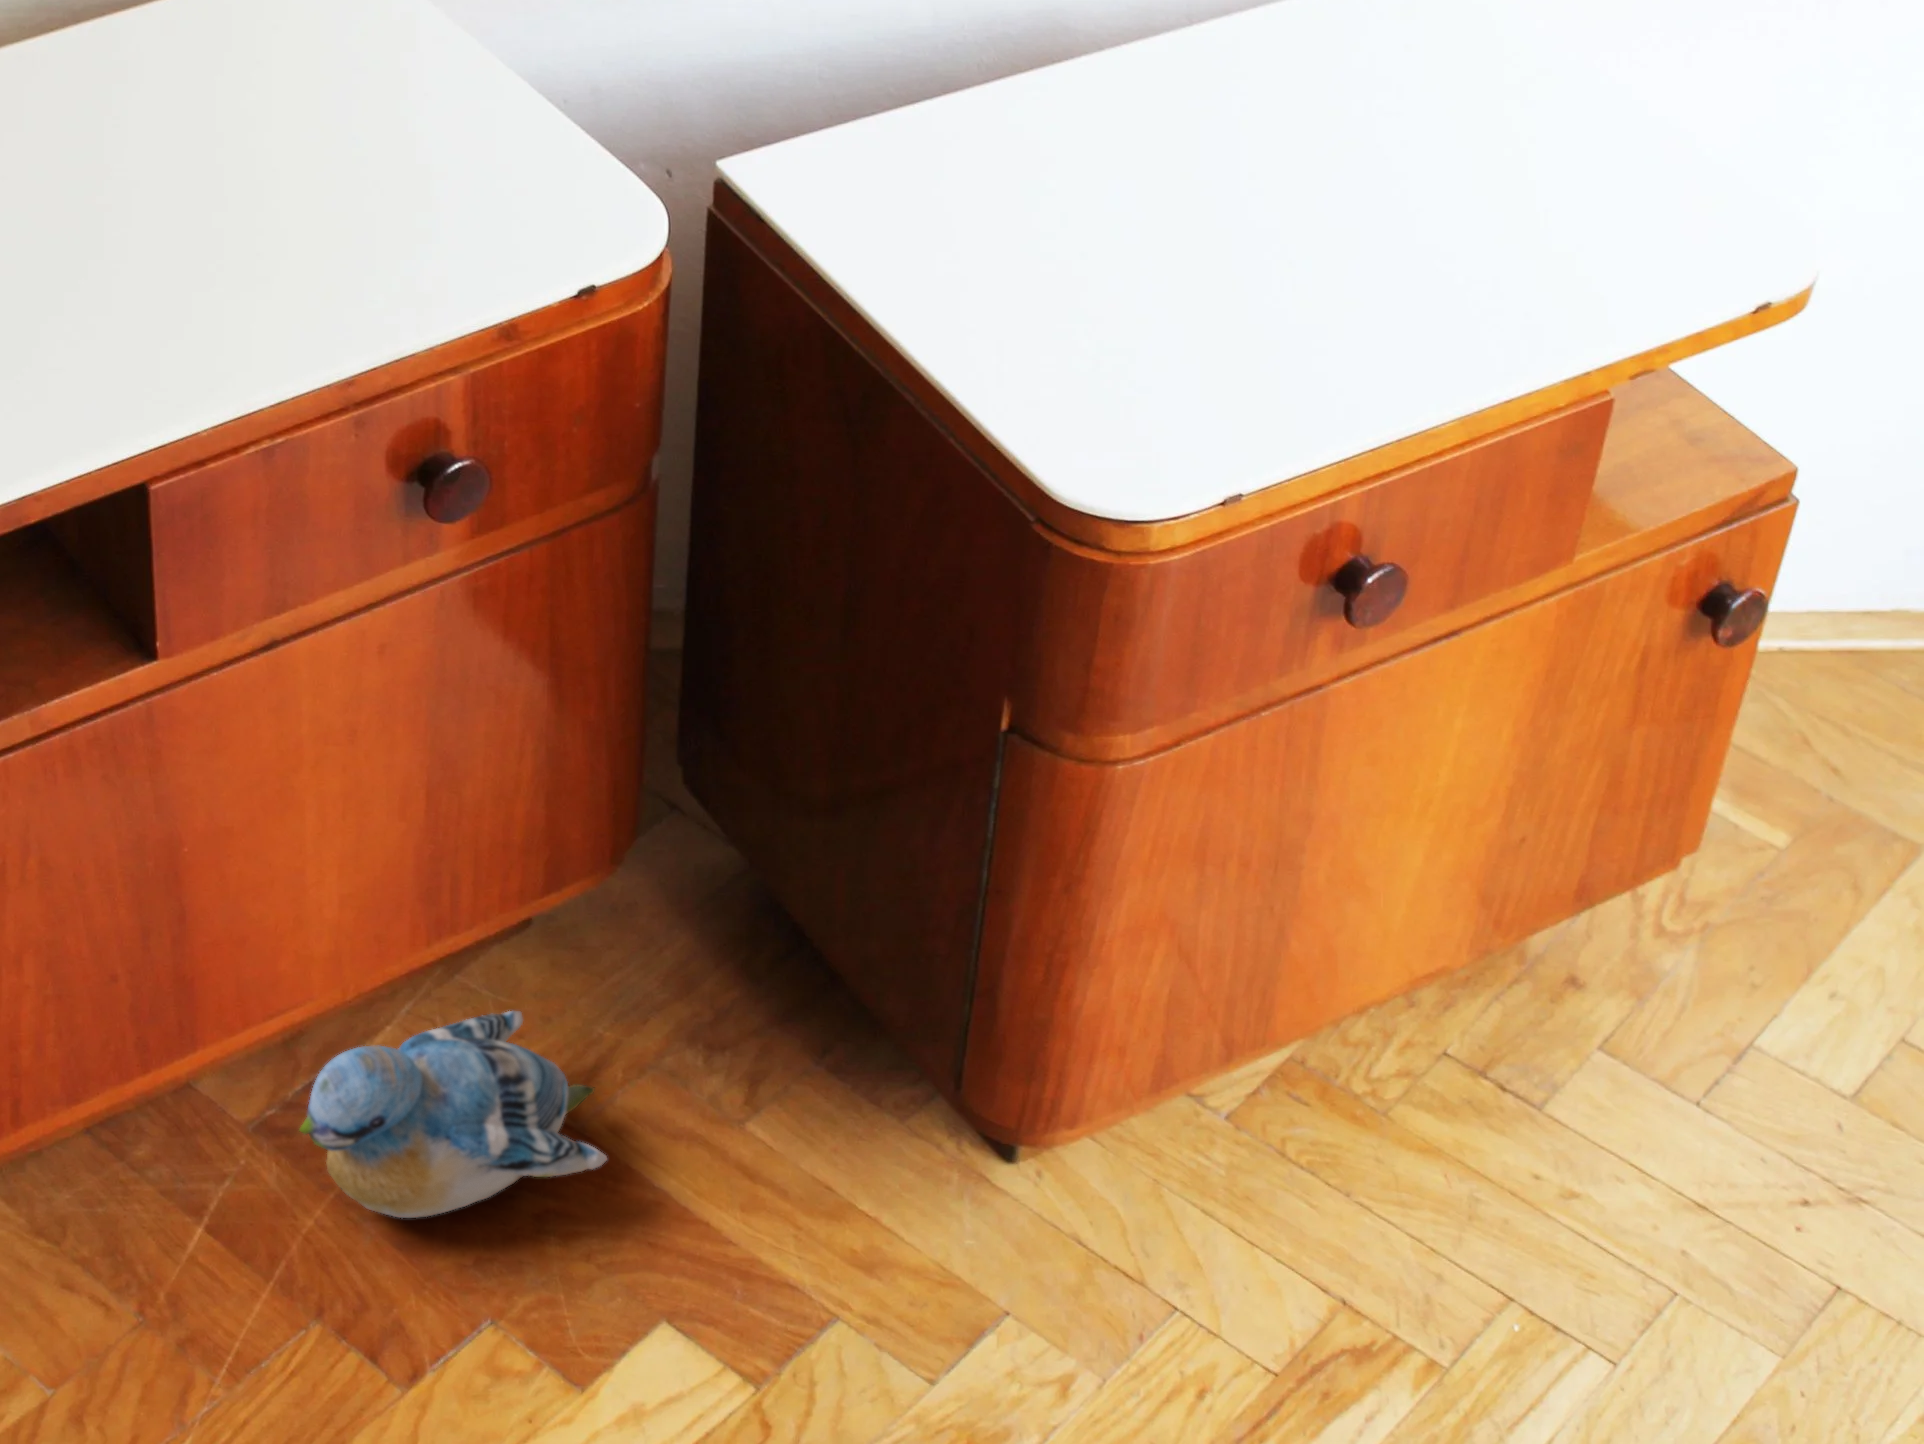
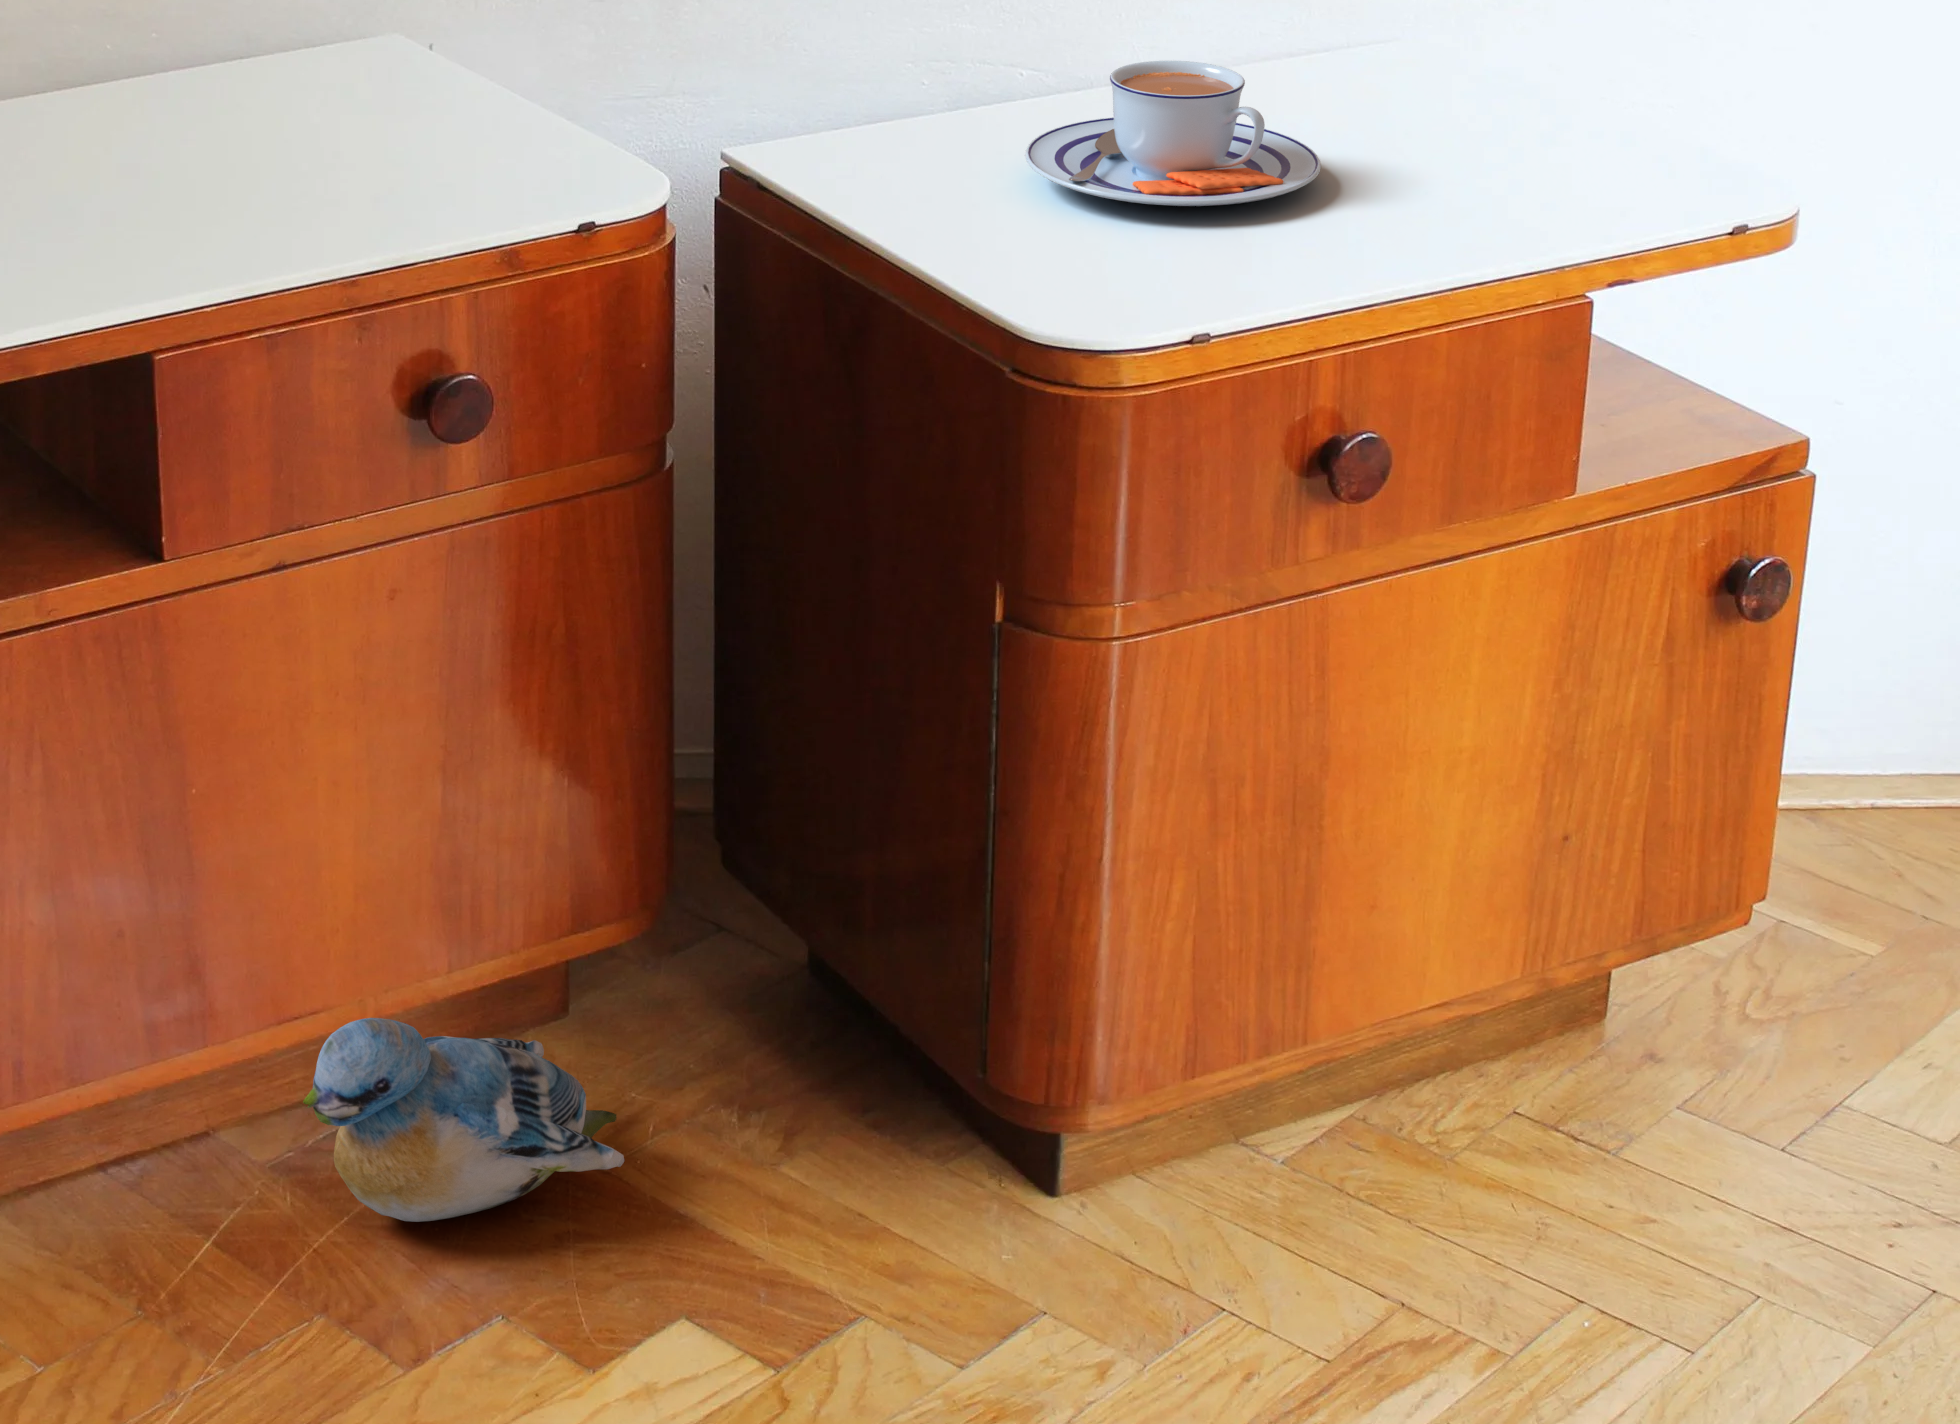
teacup: none [1042,92,1349,288] -> present [1025,61,1321,206]

